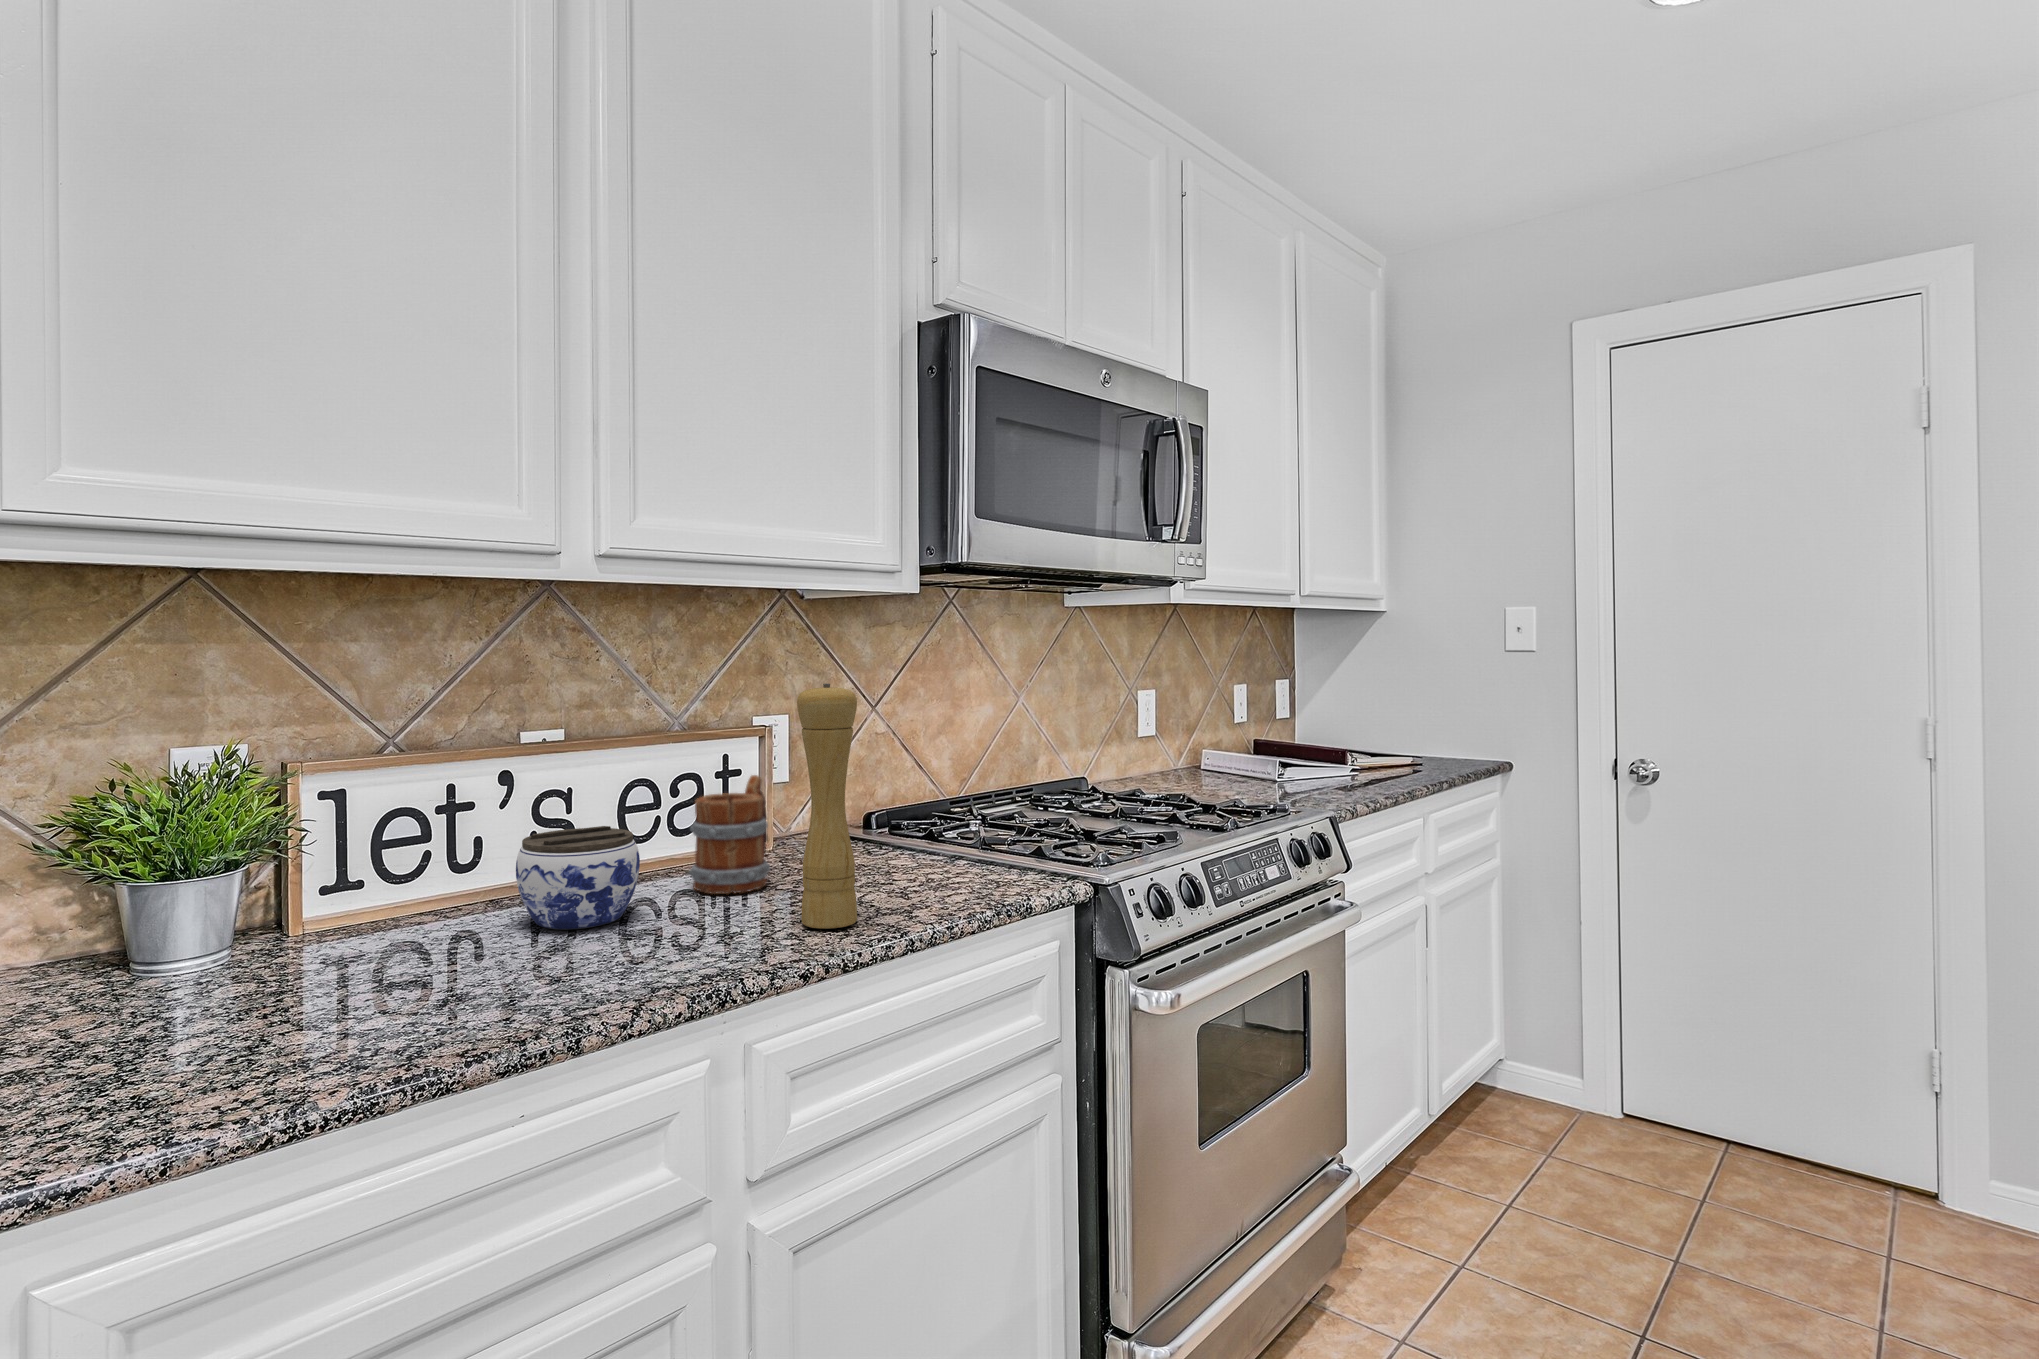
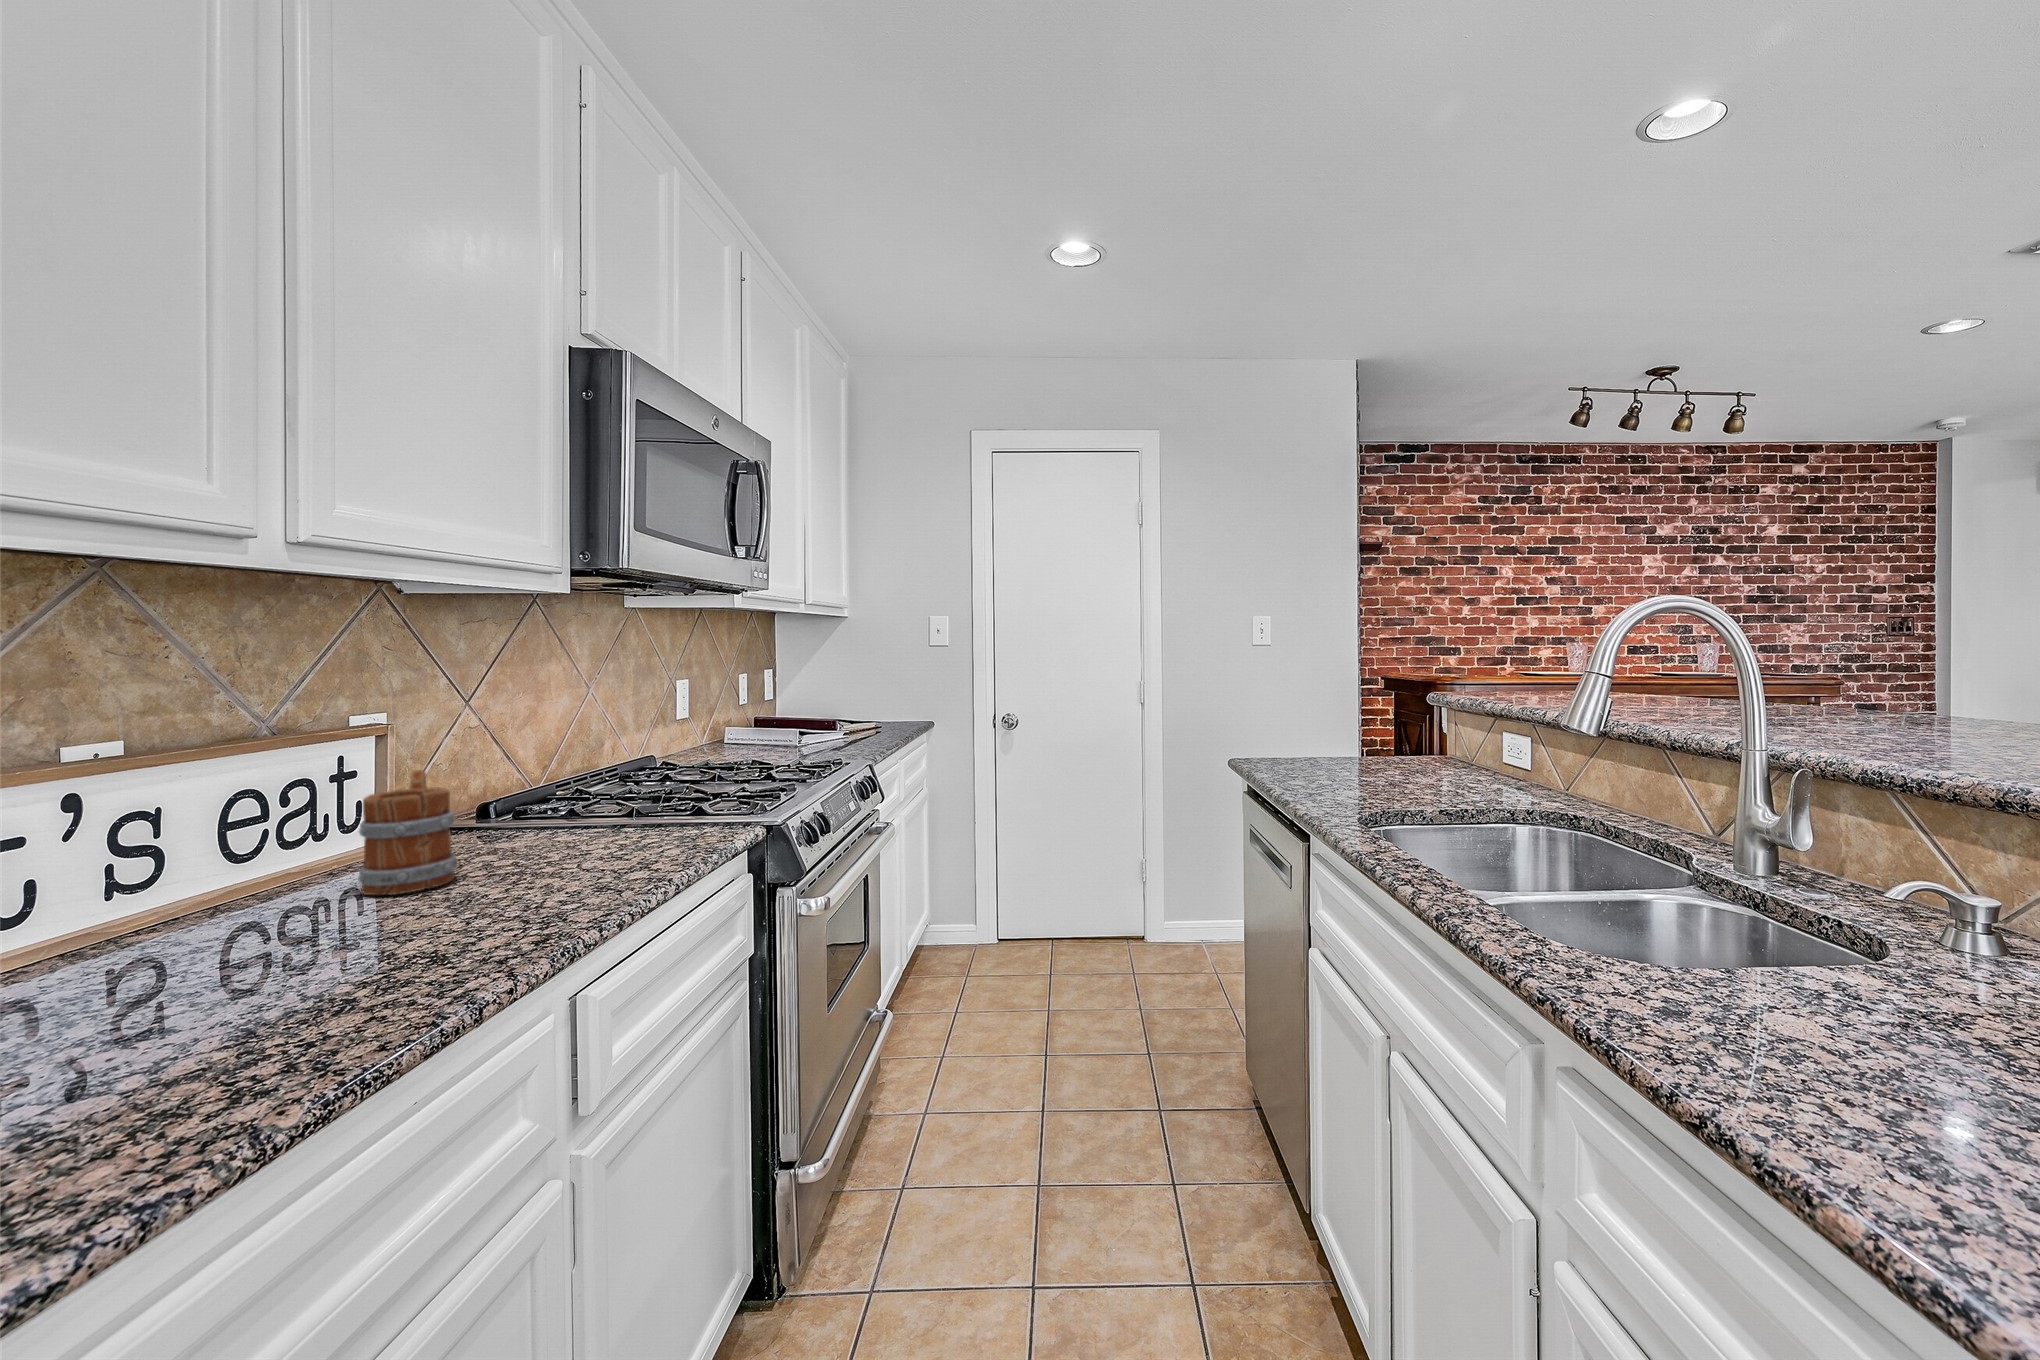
pepper mill: present [797,684,857,929] -> none [547,666,614,894]
jar: present [516,826,640,929] -> none [159,836,343,961]

